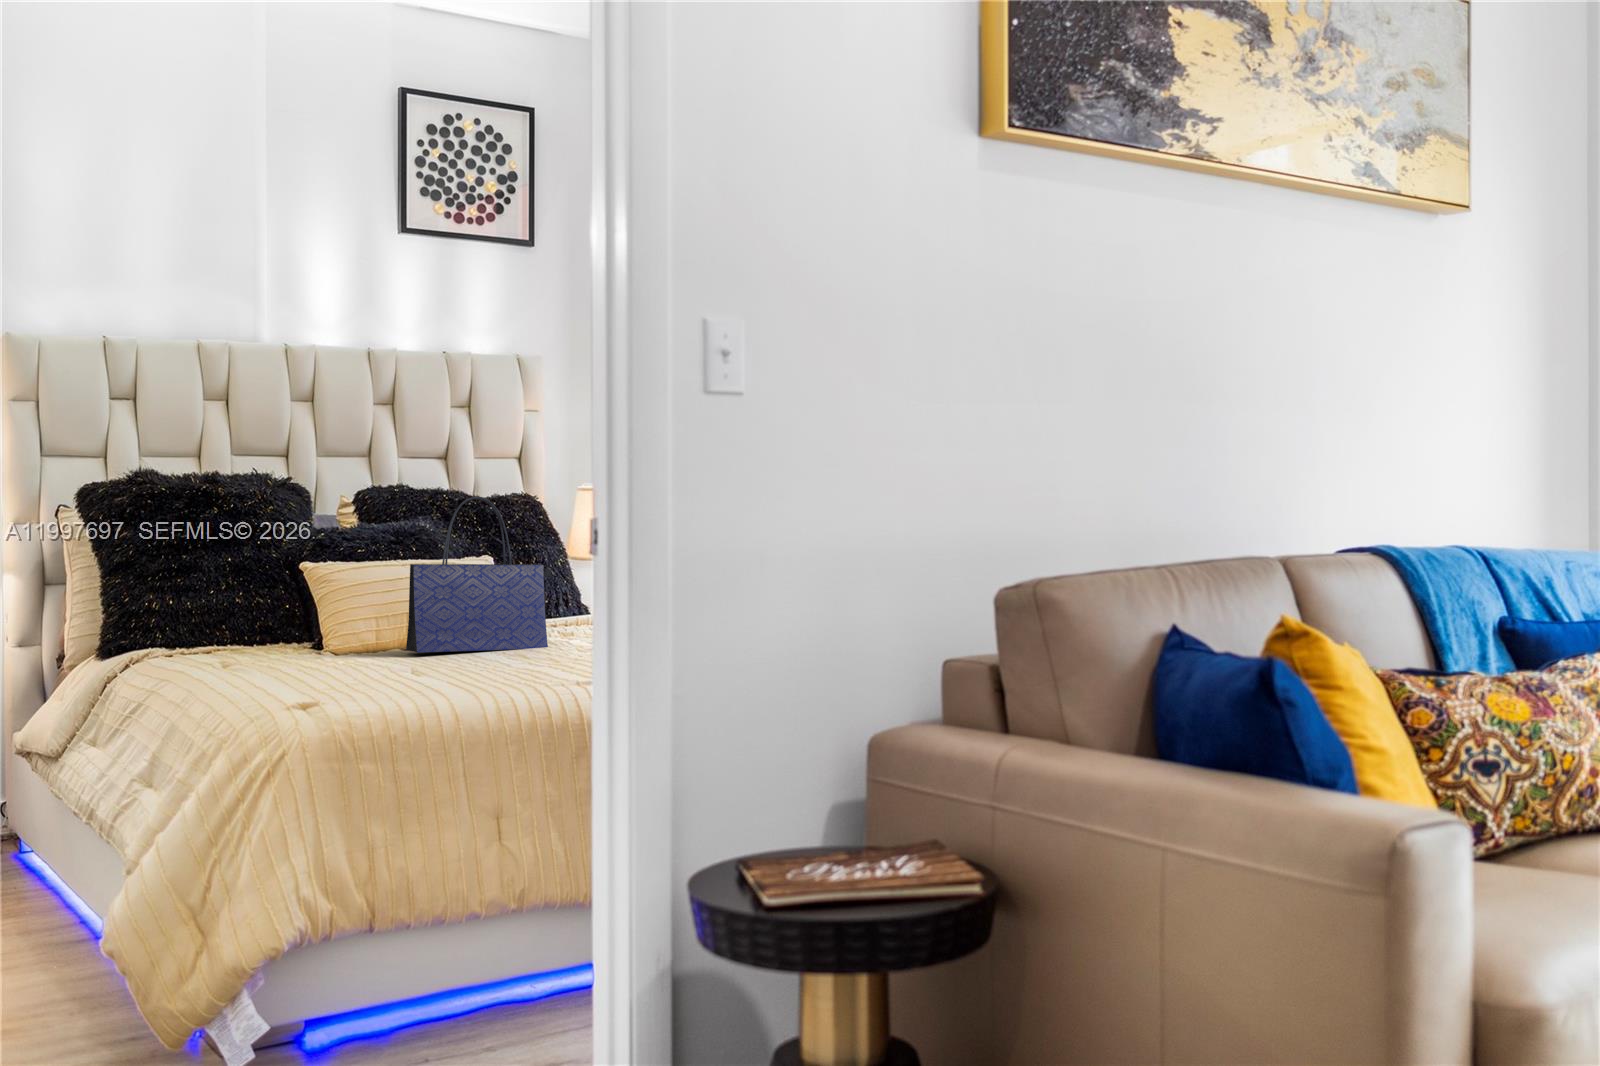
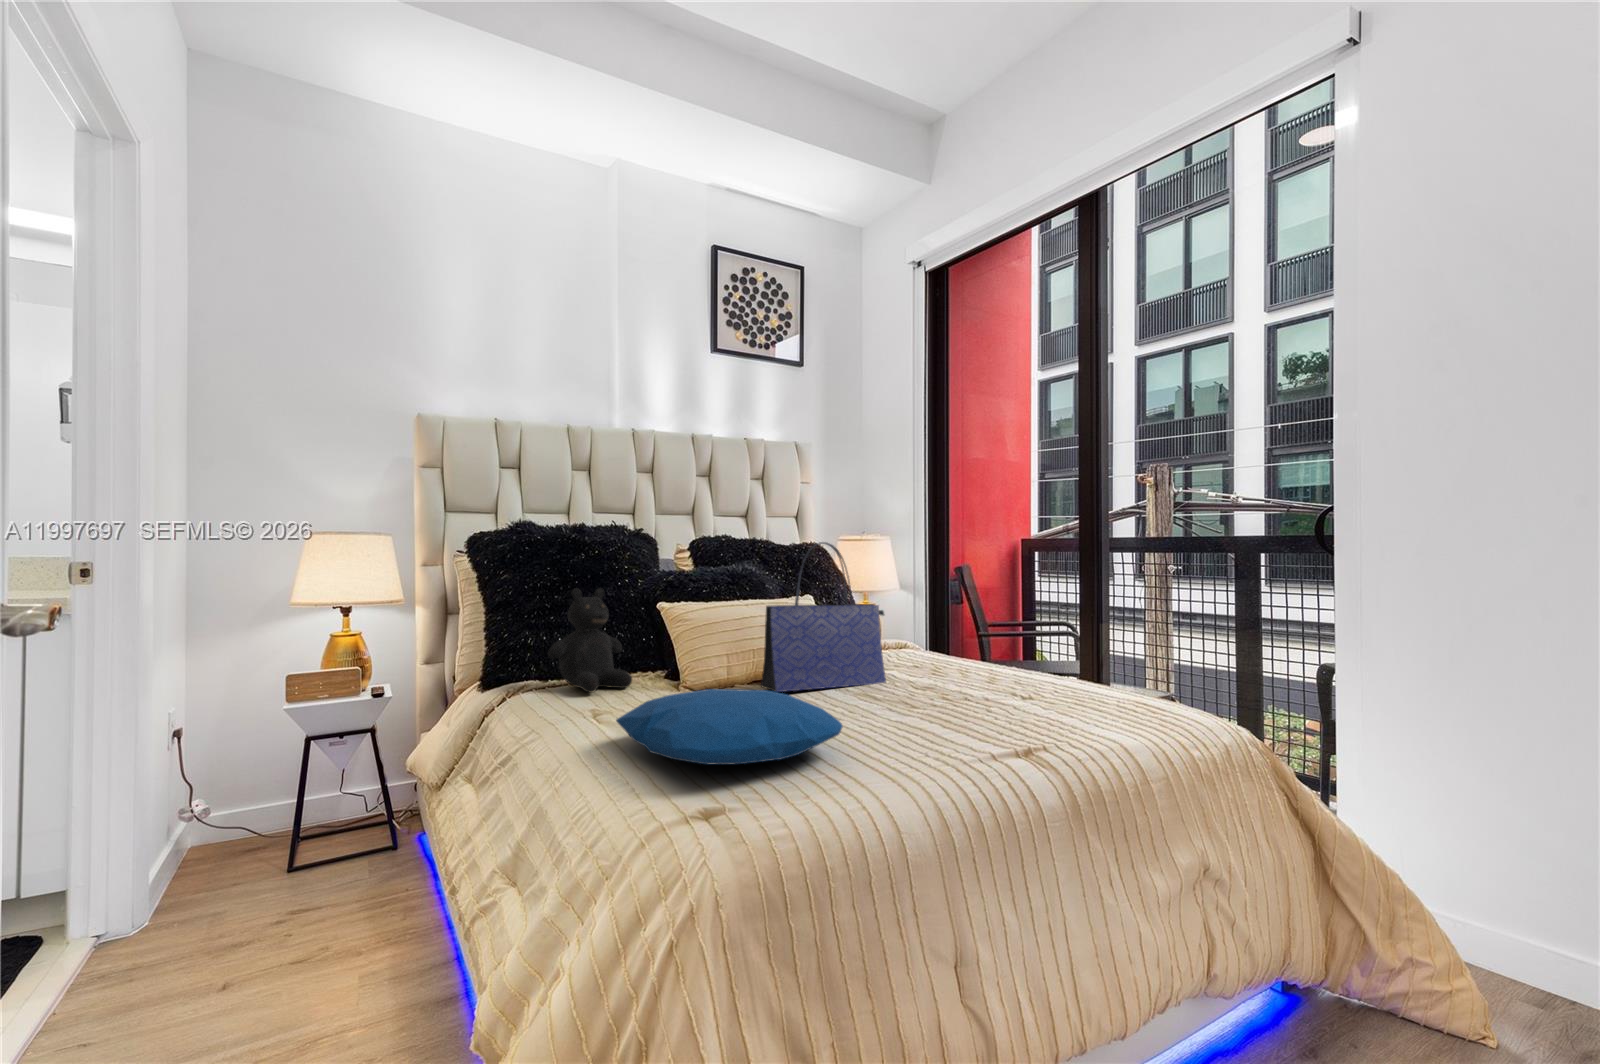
teddy bear: none [174,547,268,656] -> present [548,588,632,692]
pillow: none [236,633,438,686] -> present [616,689,843,764]

